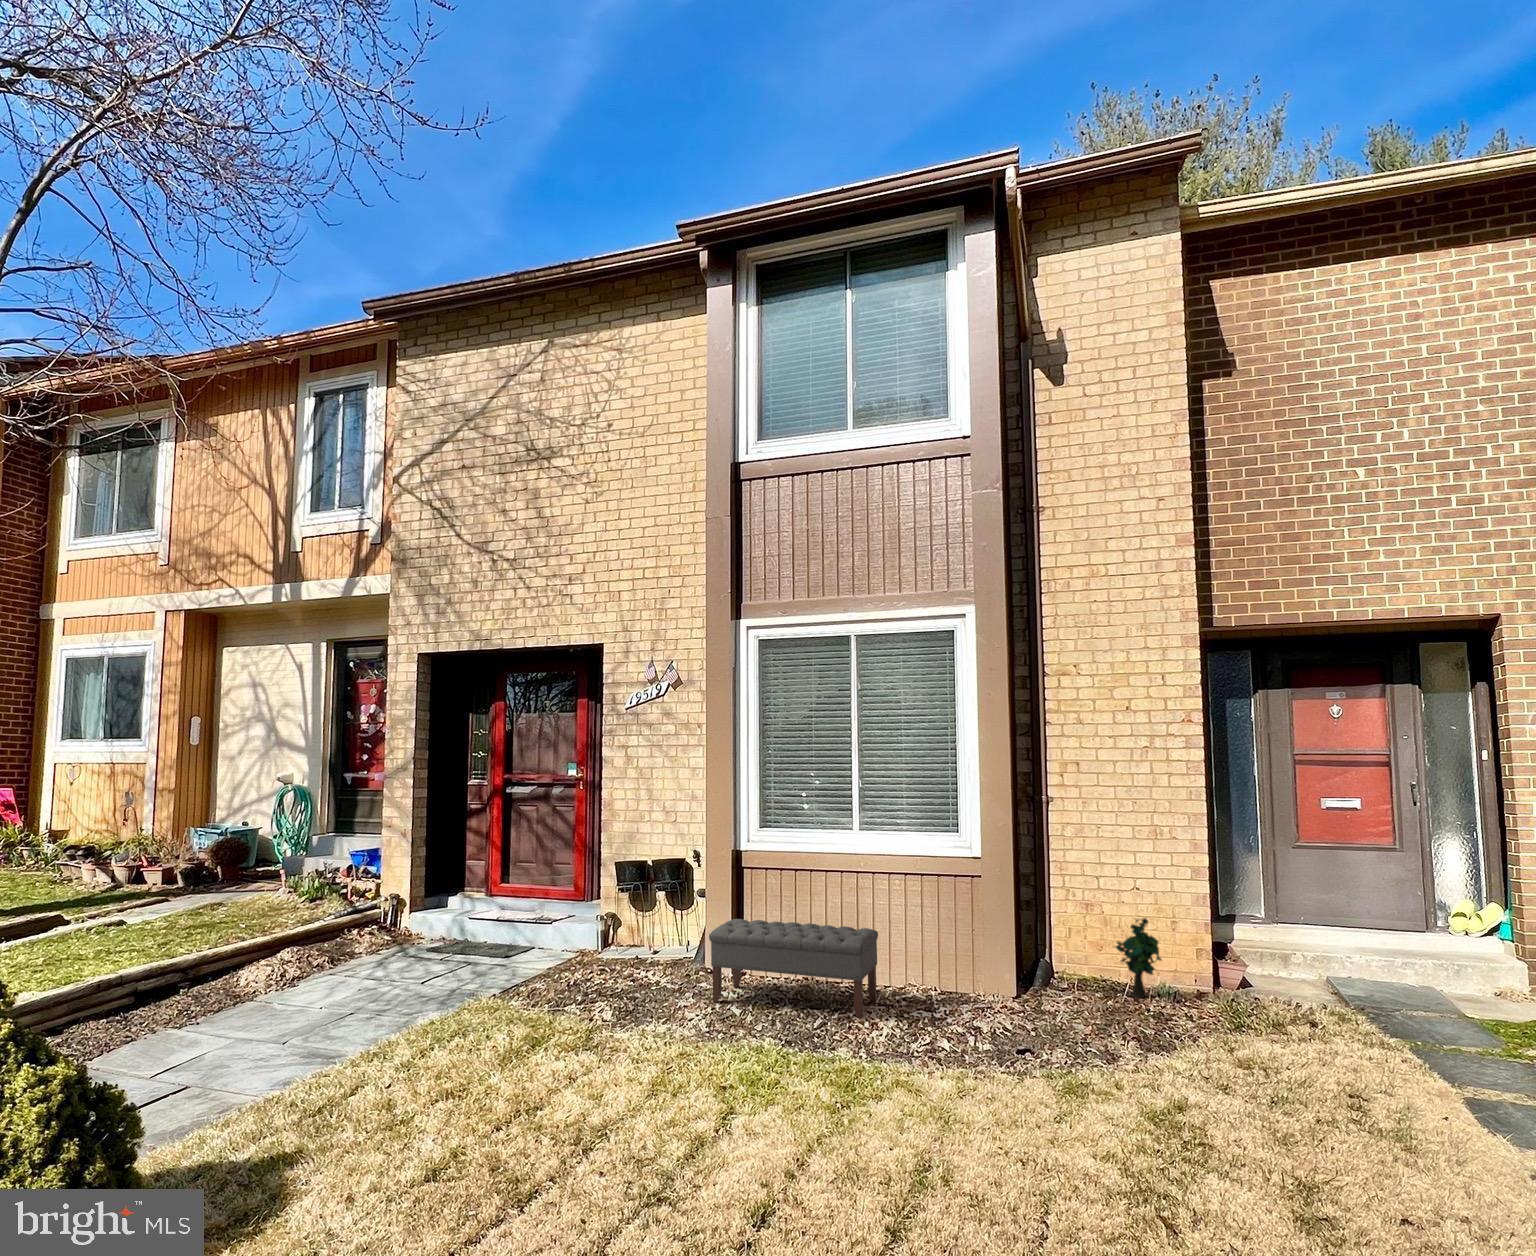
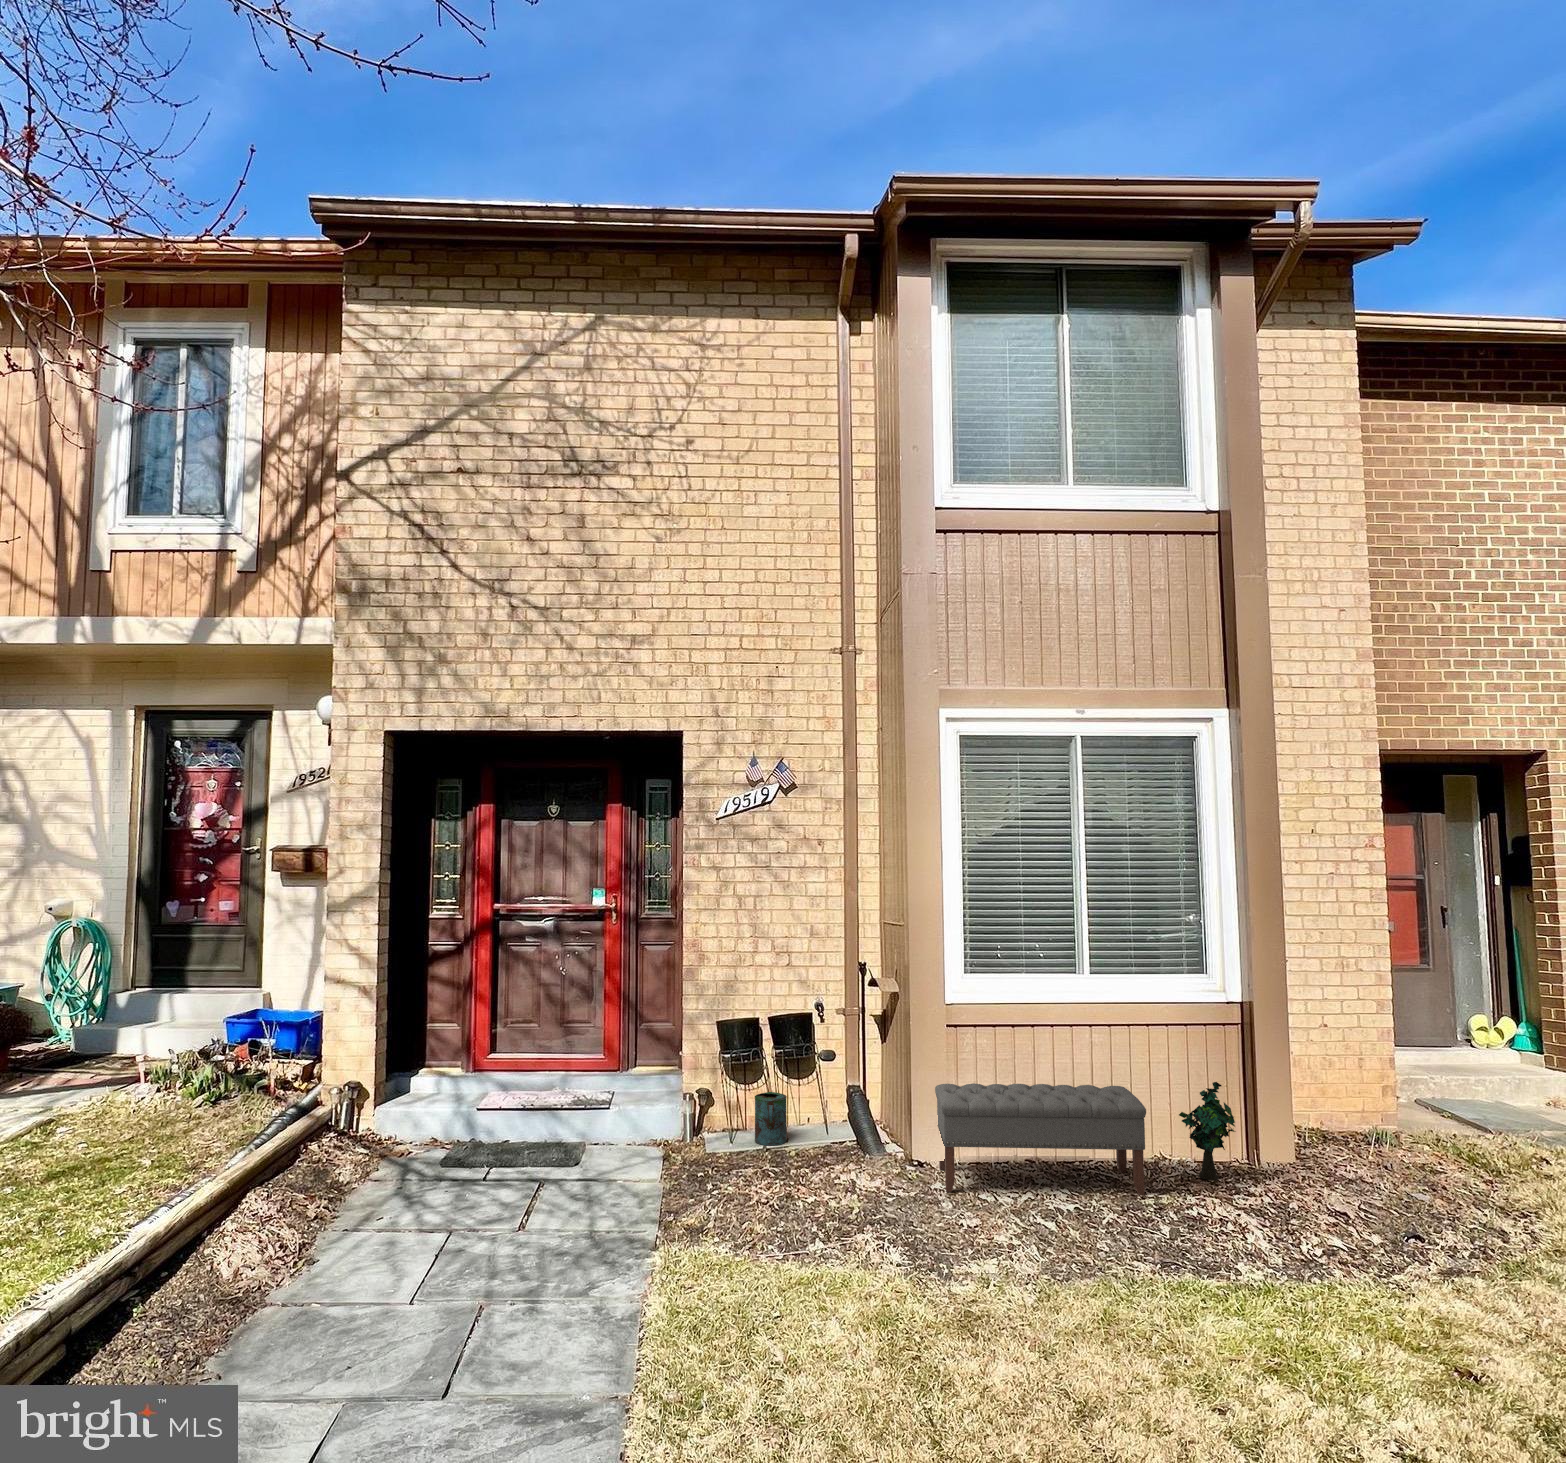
watering can: none [634,911,664,961] -> present [755,1092,787,1145]
decorative plant: present [1116,918,1162,998] -> present [1179,1082,1235,1180]

